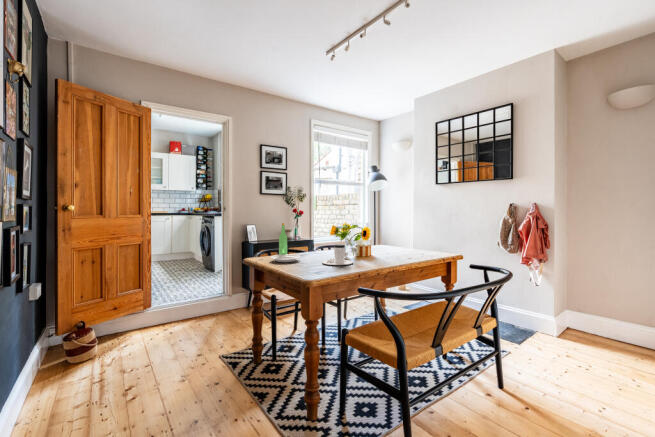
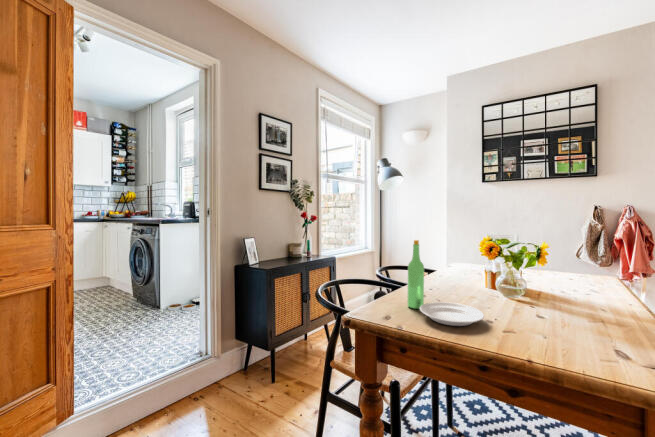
coffee cup: present [322,244,353,265] -> none [522,281,599,328]

